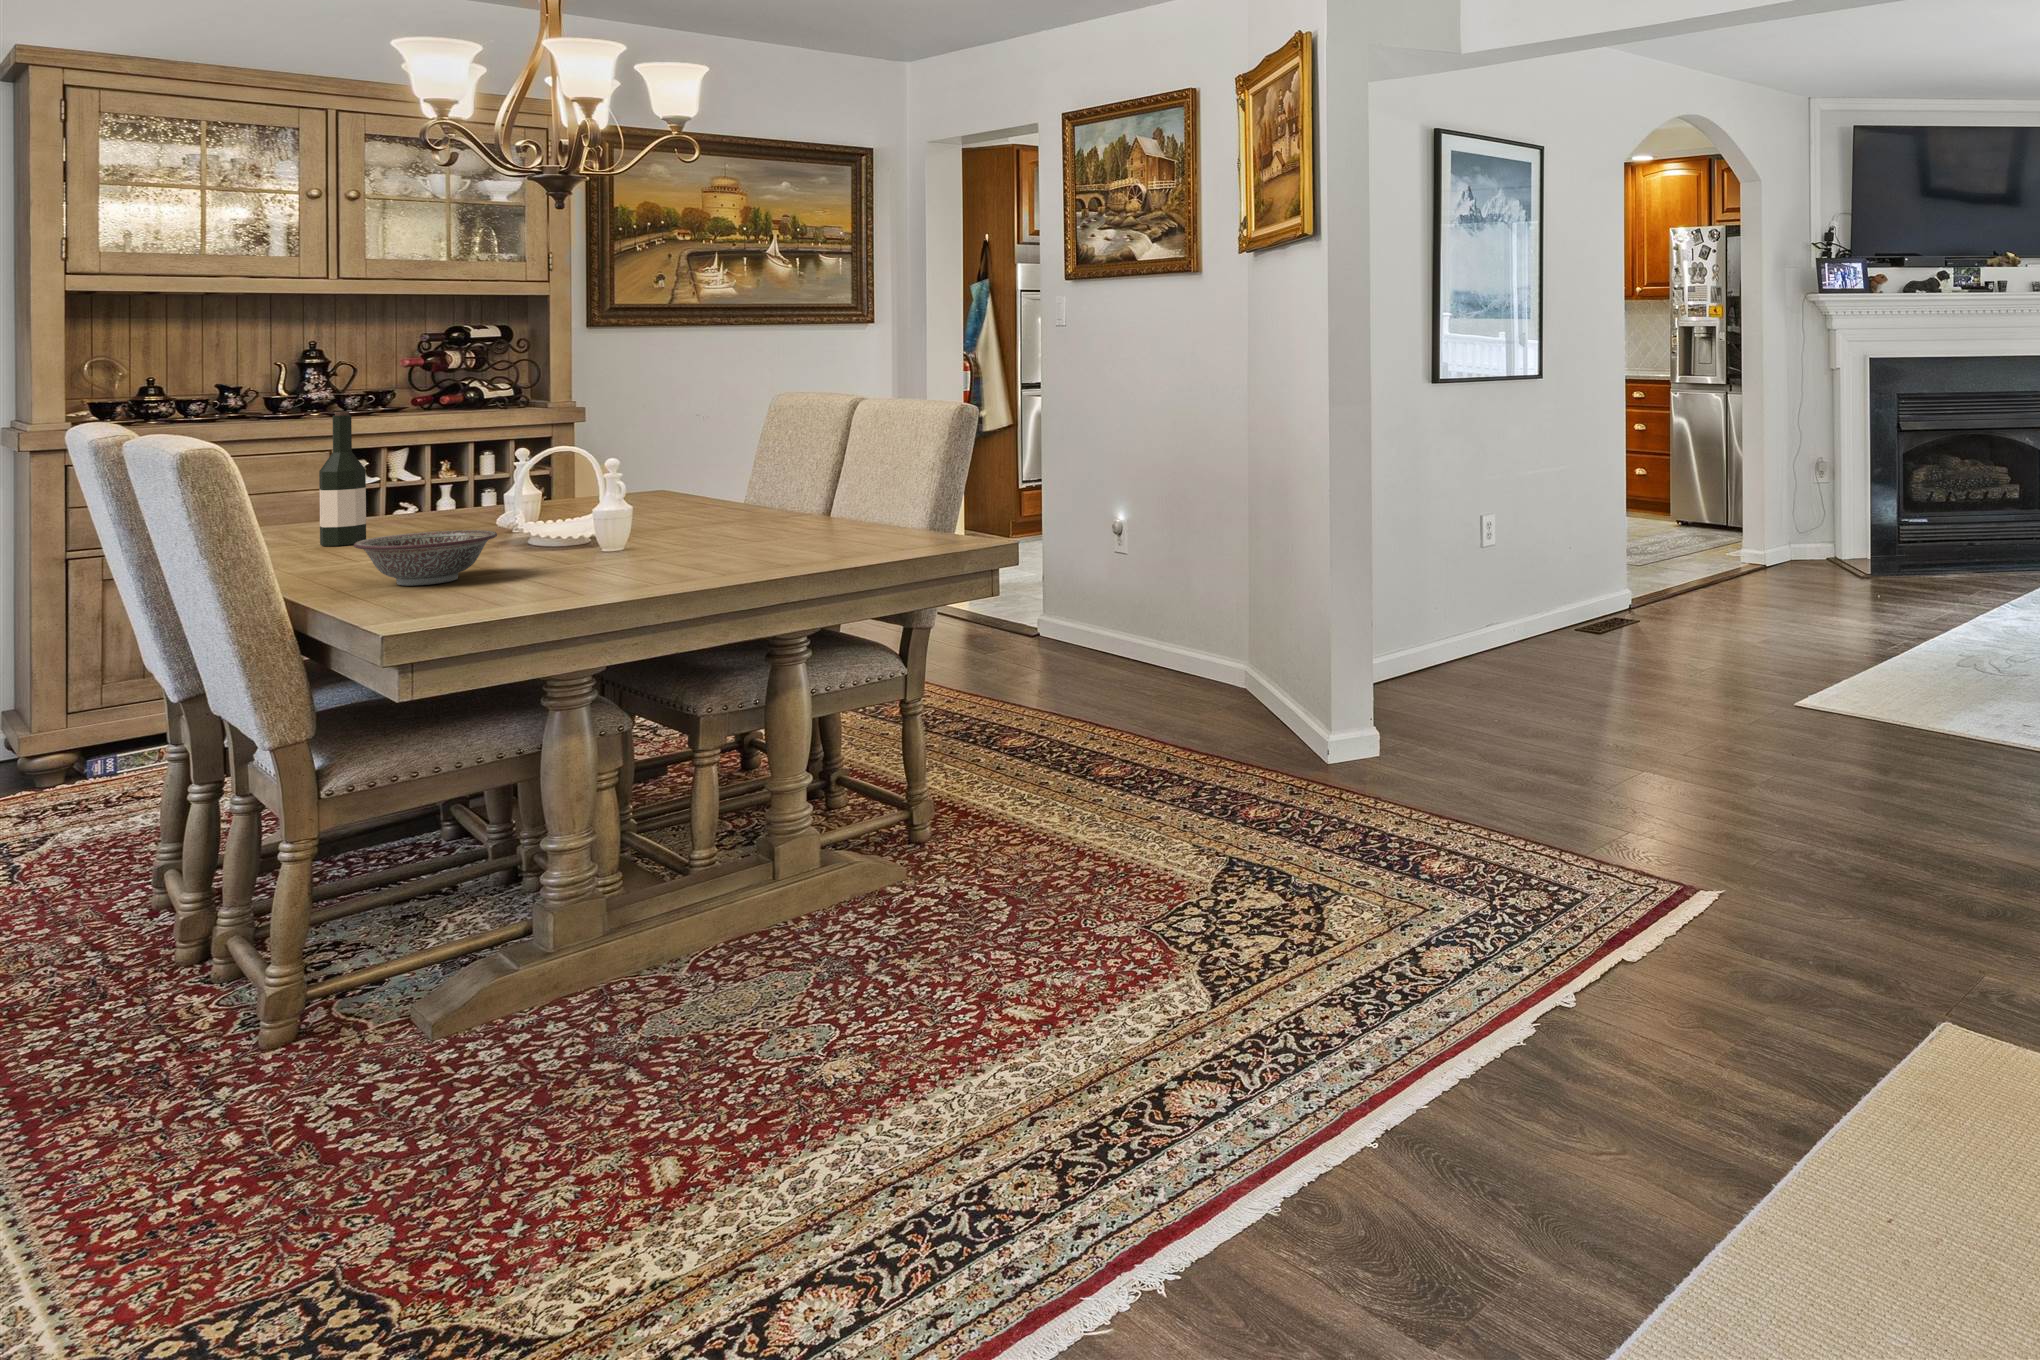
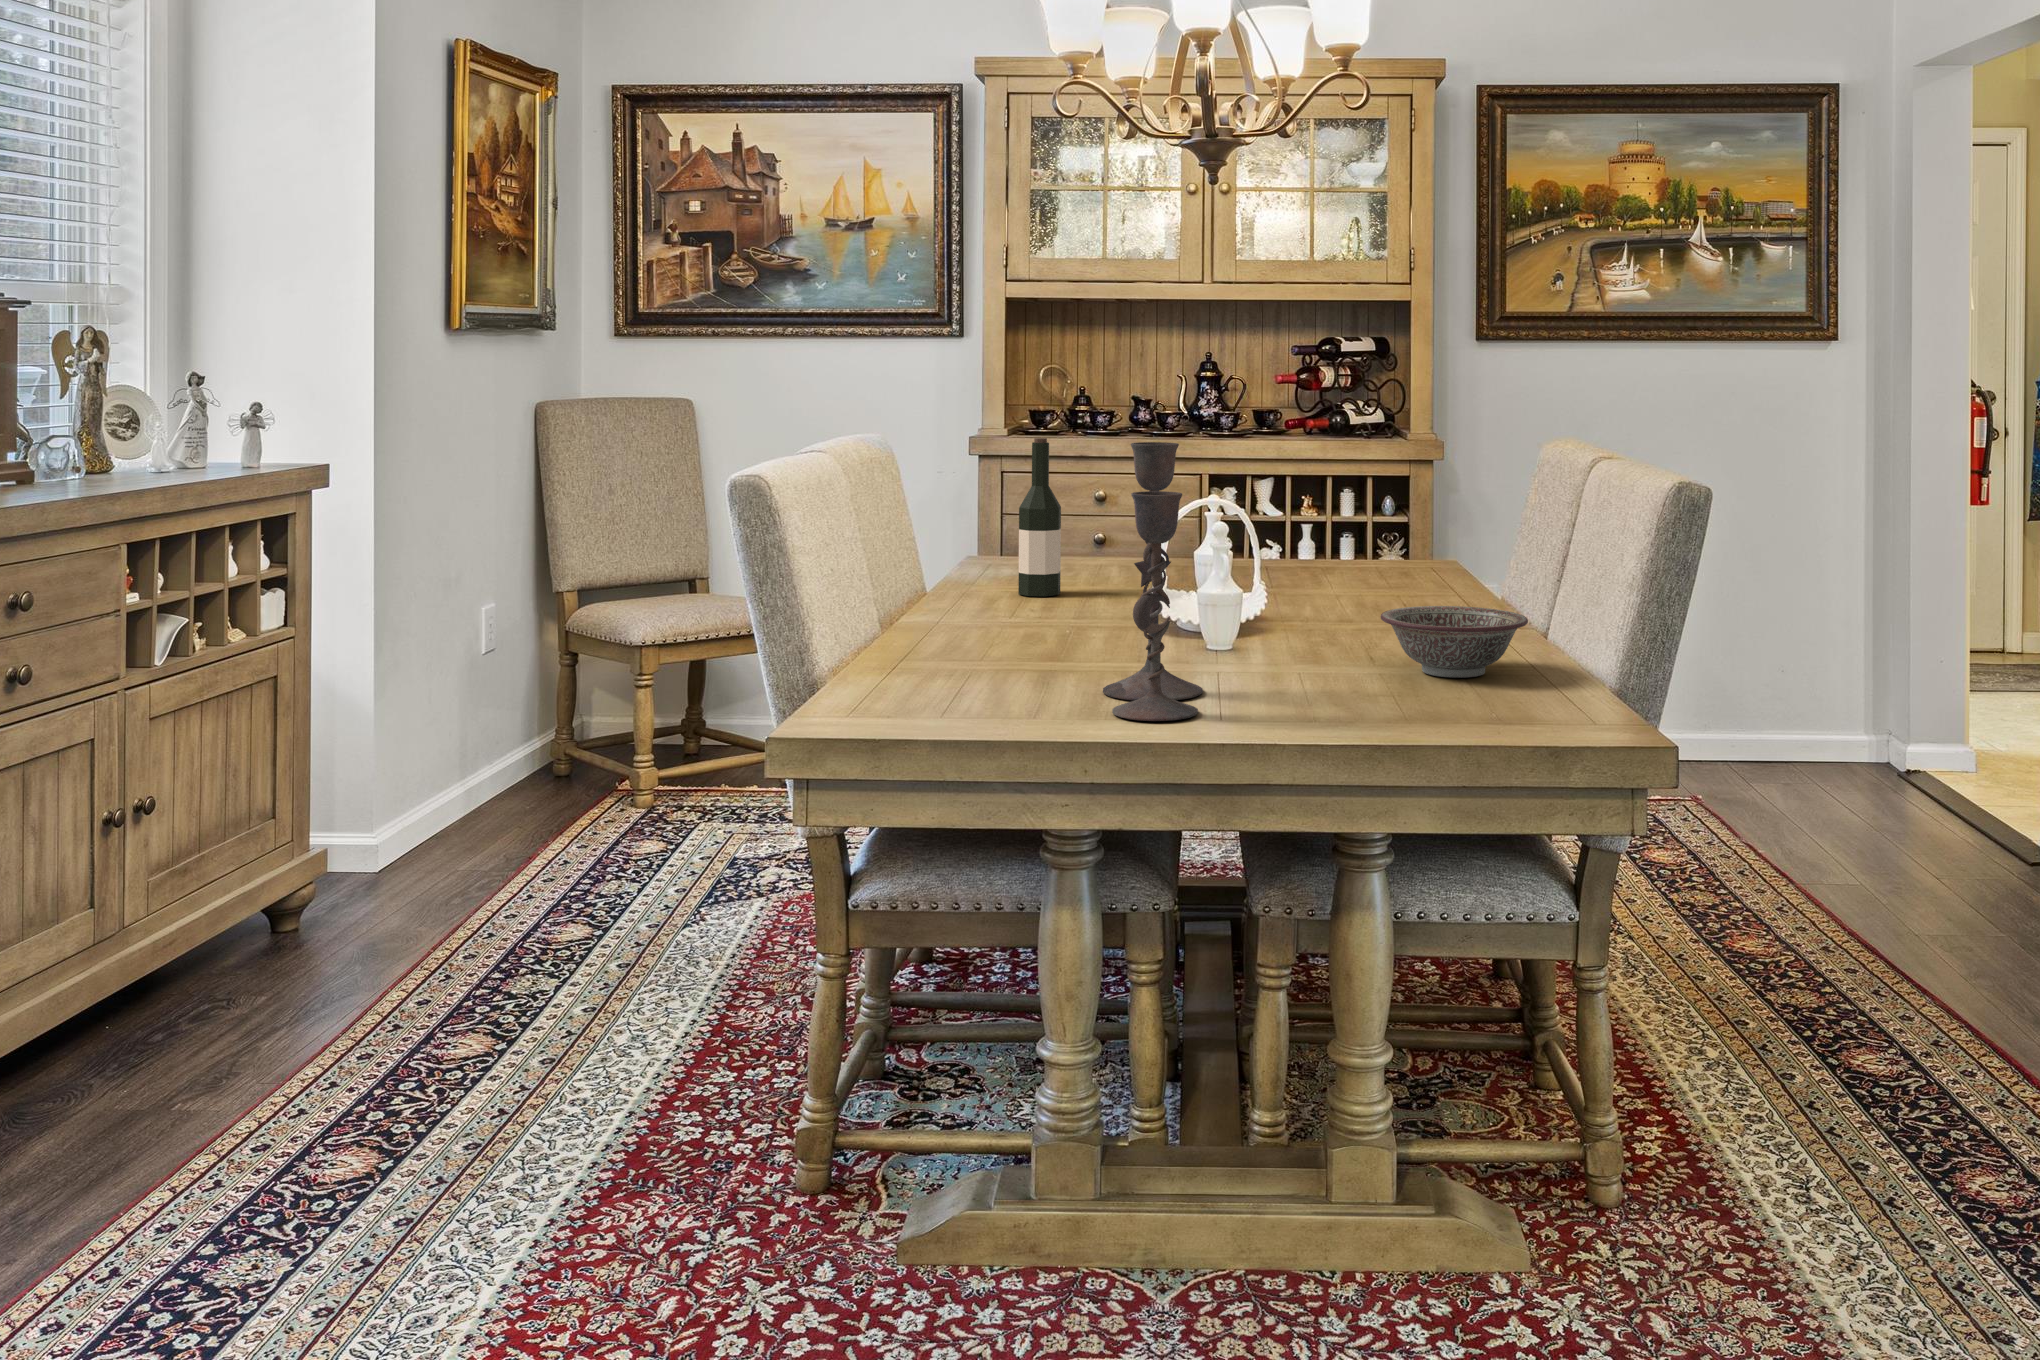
candlestick: none [583,397,691,583] -> present [1103,442,1203,721]
decorative bowl: present [354,530,497,586] -> present [1381,606,1528,678]

